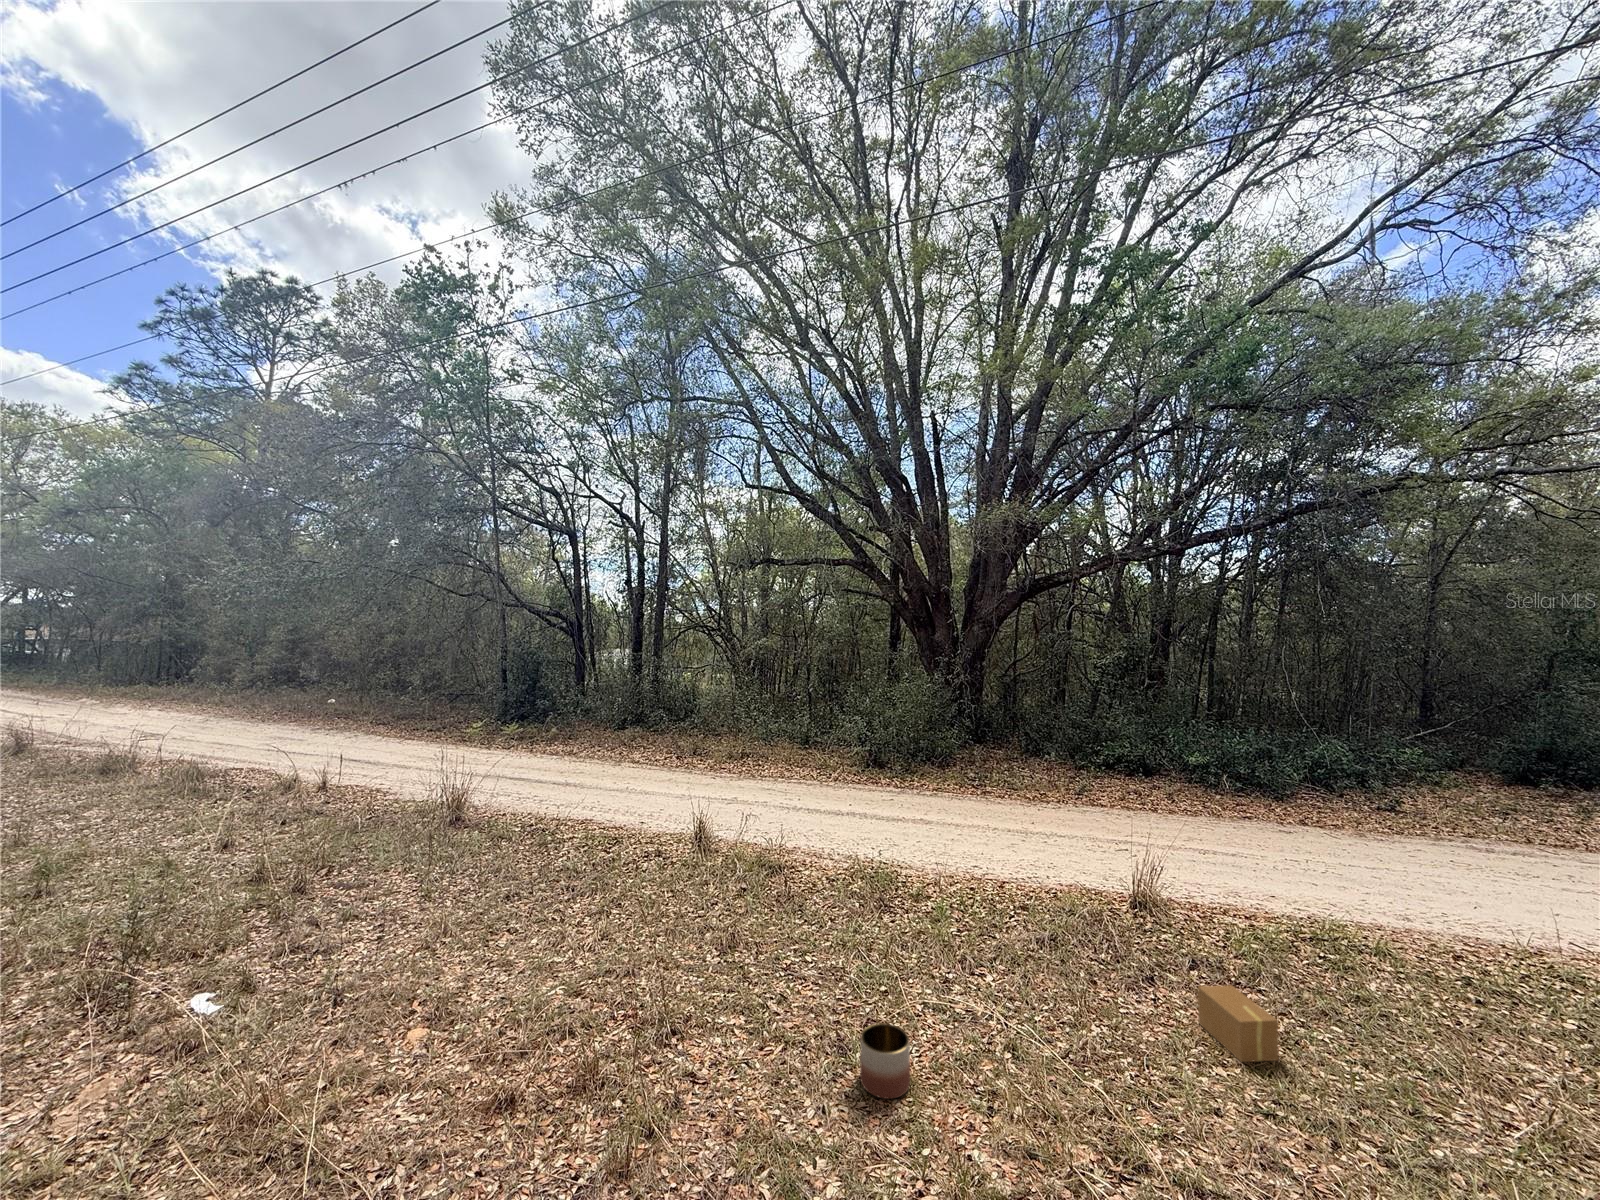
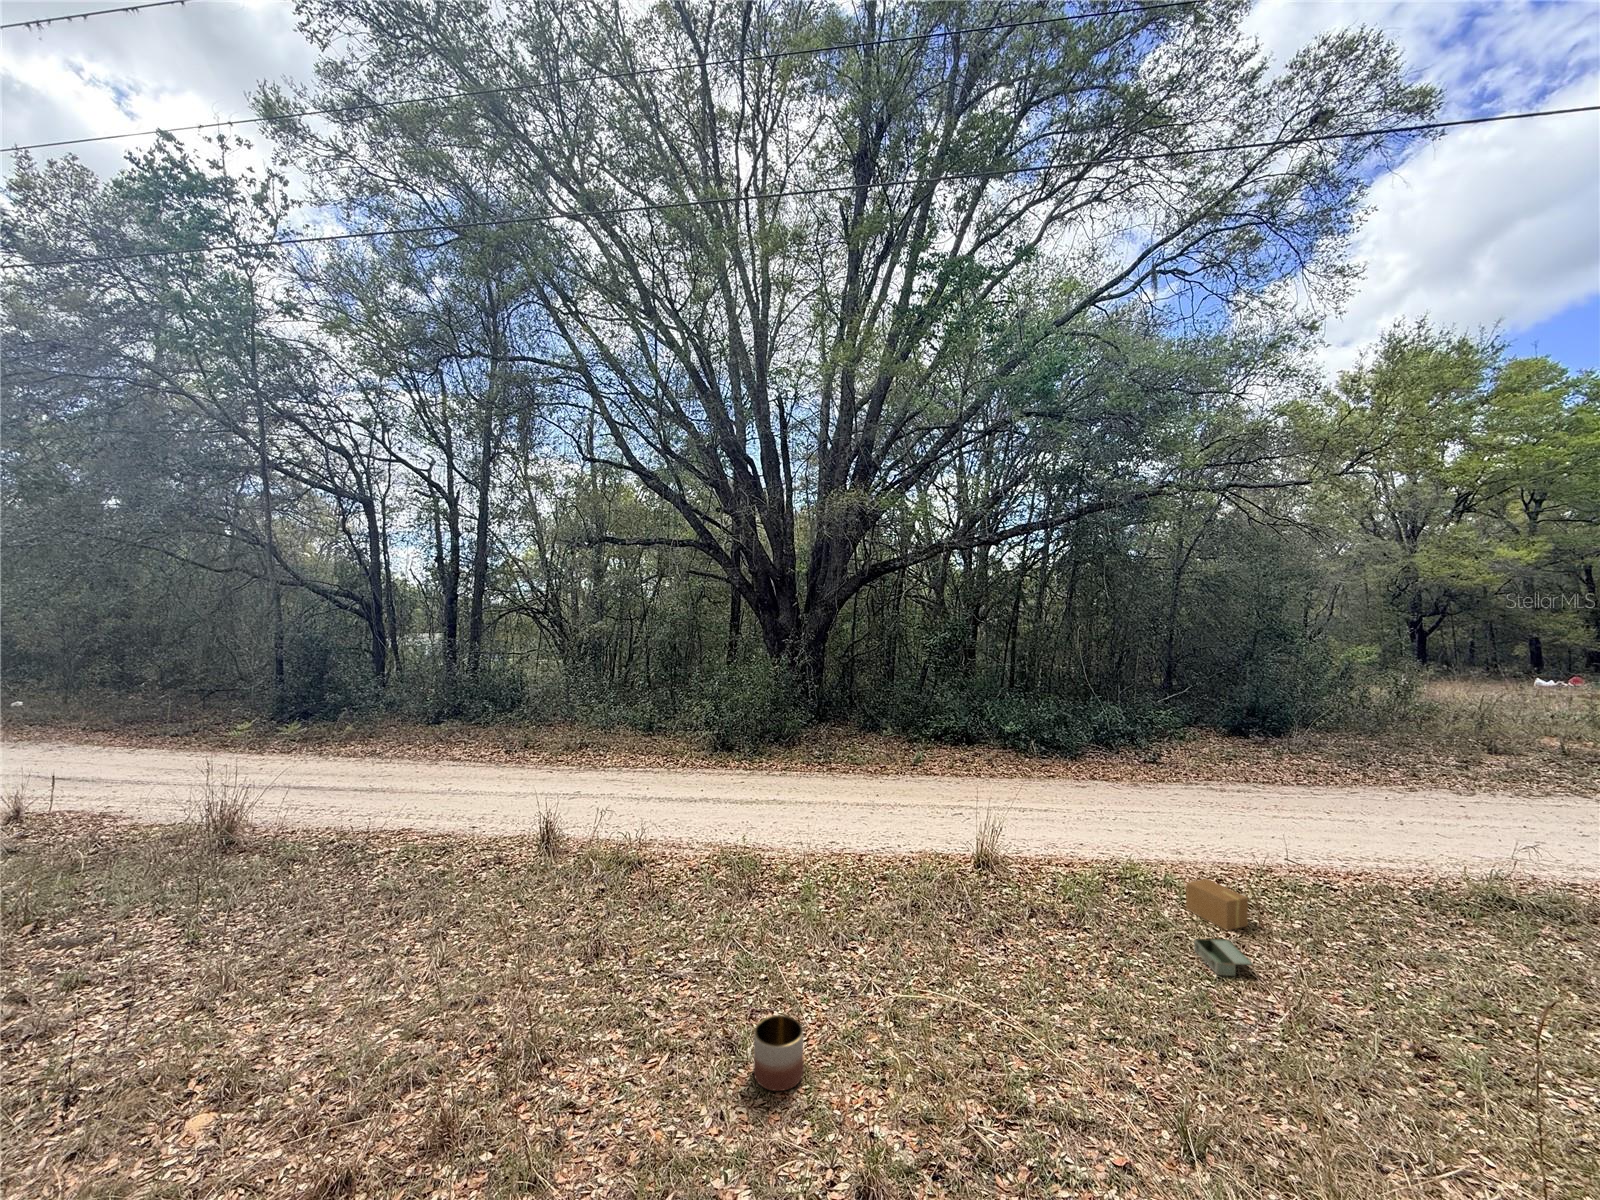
cardboard box: present [1198,985,1279,1062] -> present [1186,879,1248,930]
toolbox: none [1404,1019,1486,1072] -> present [1194,939,1252,976]

